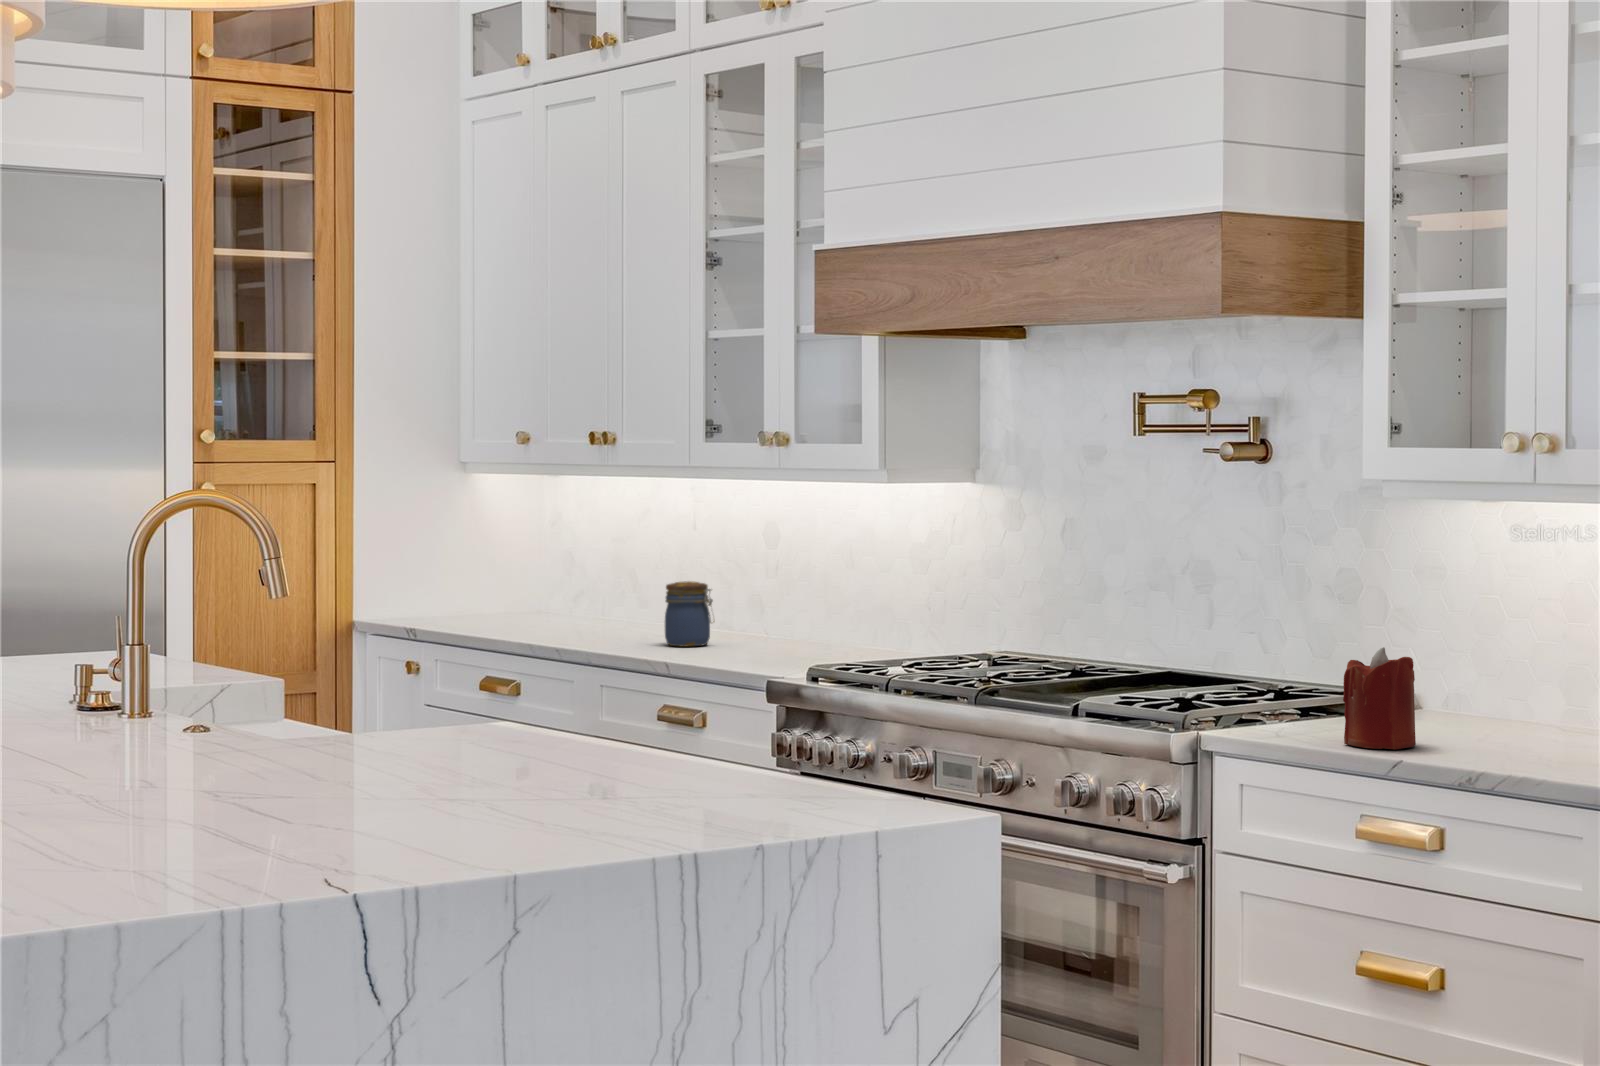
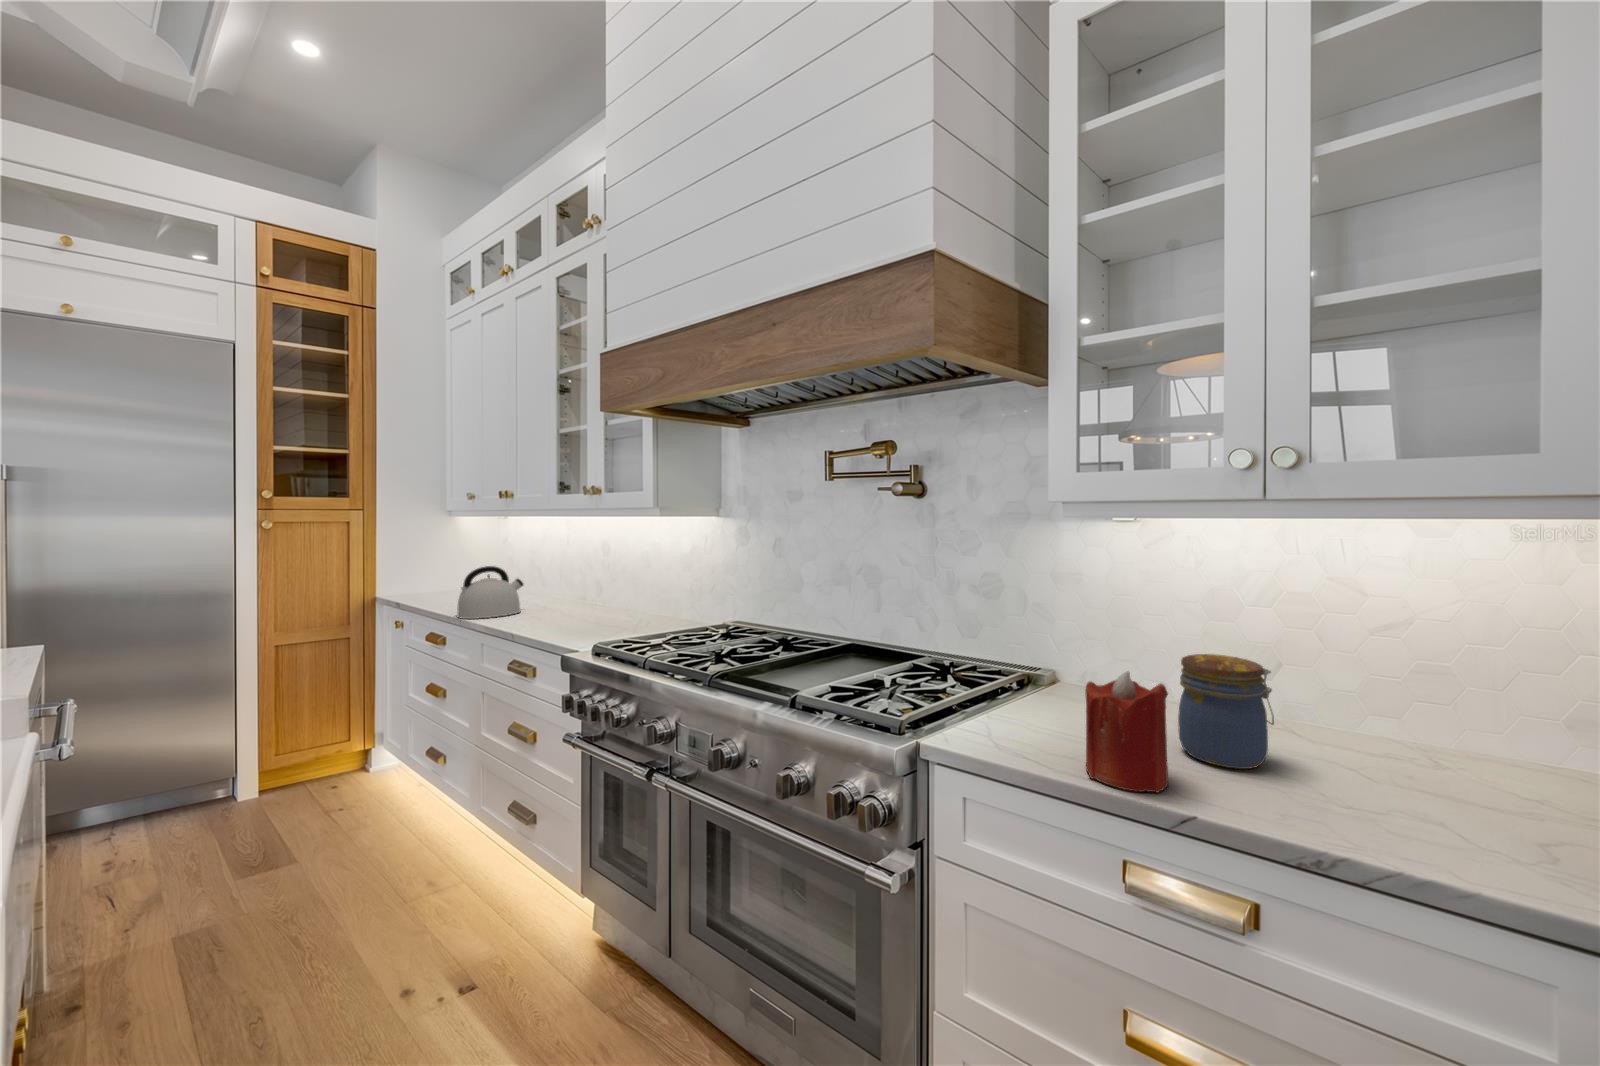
kettle: none [535,560,629,642] -> present [457,566,523,619]
jar: present [665,581,714,647] -> present [1178,654,1274,769]

